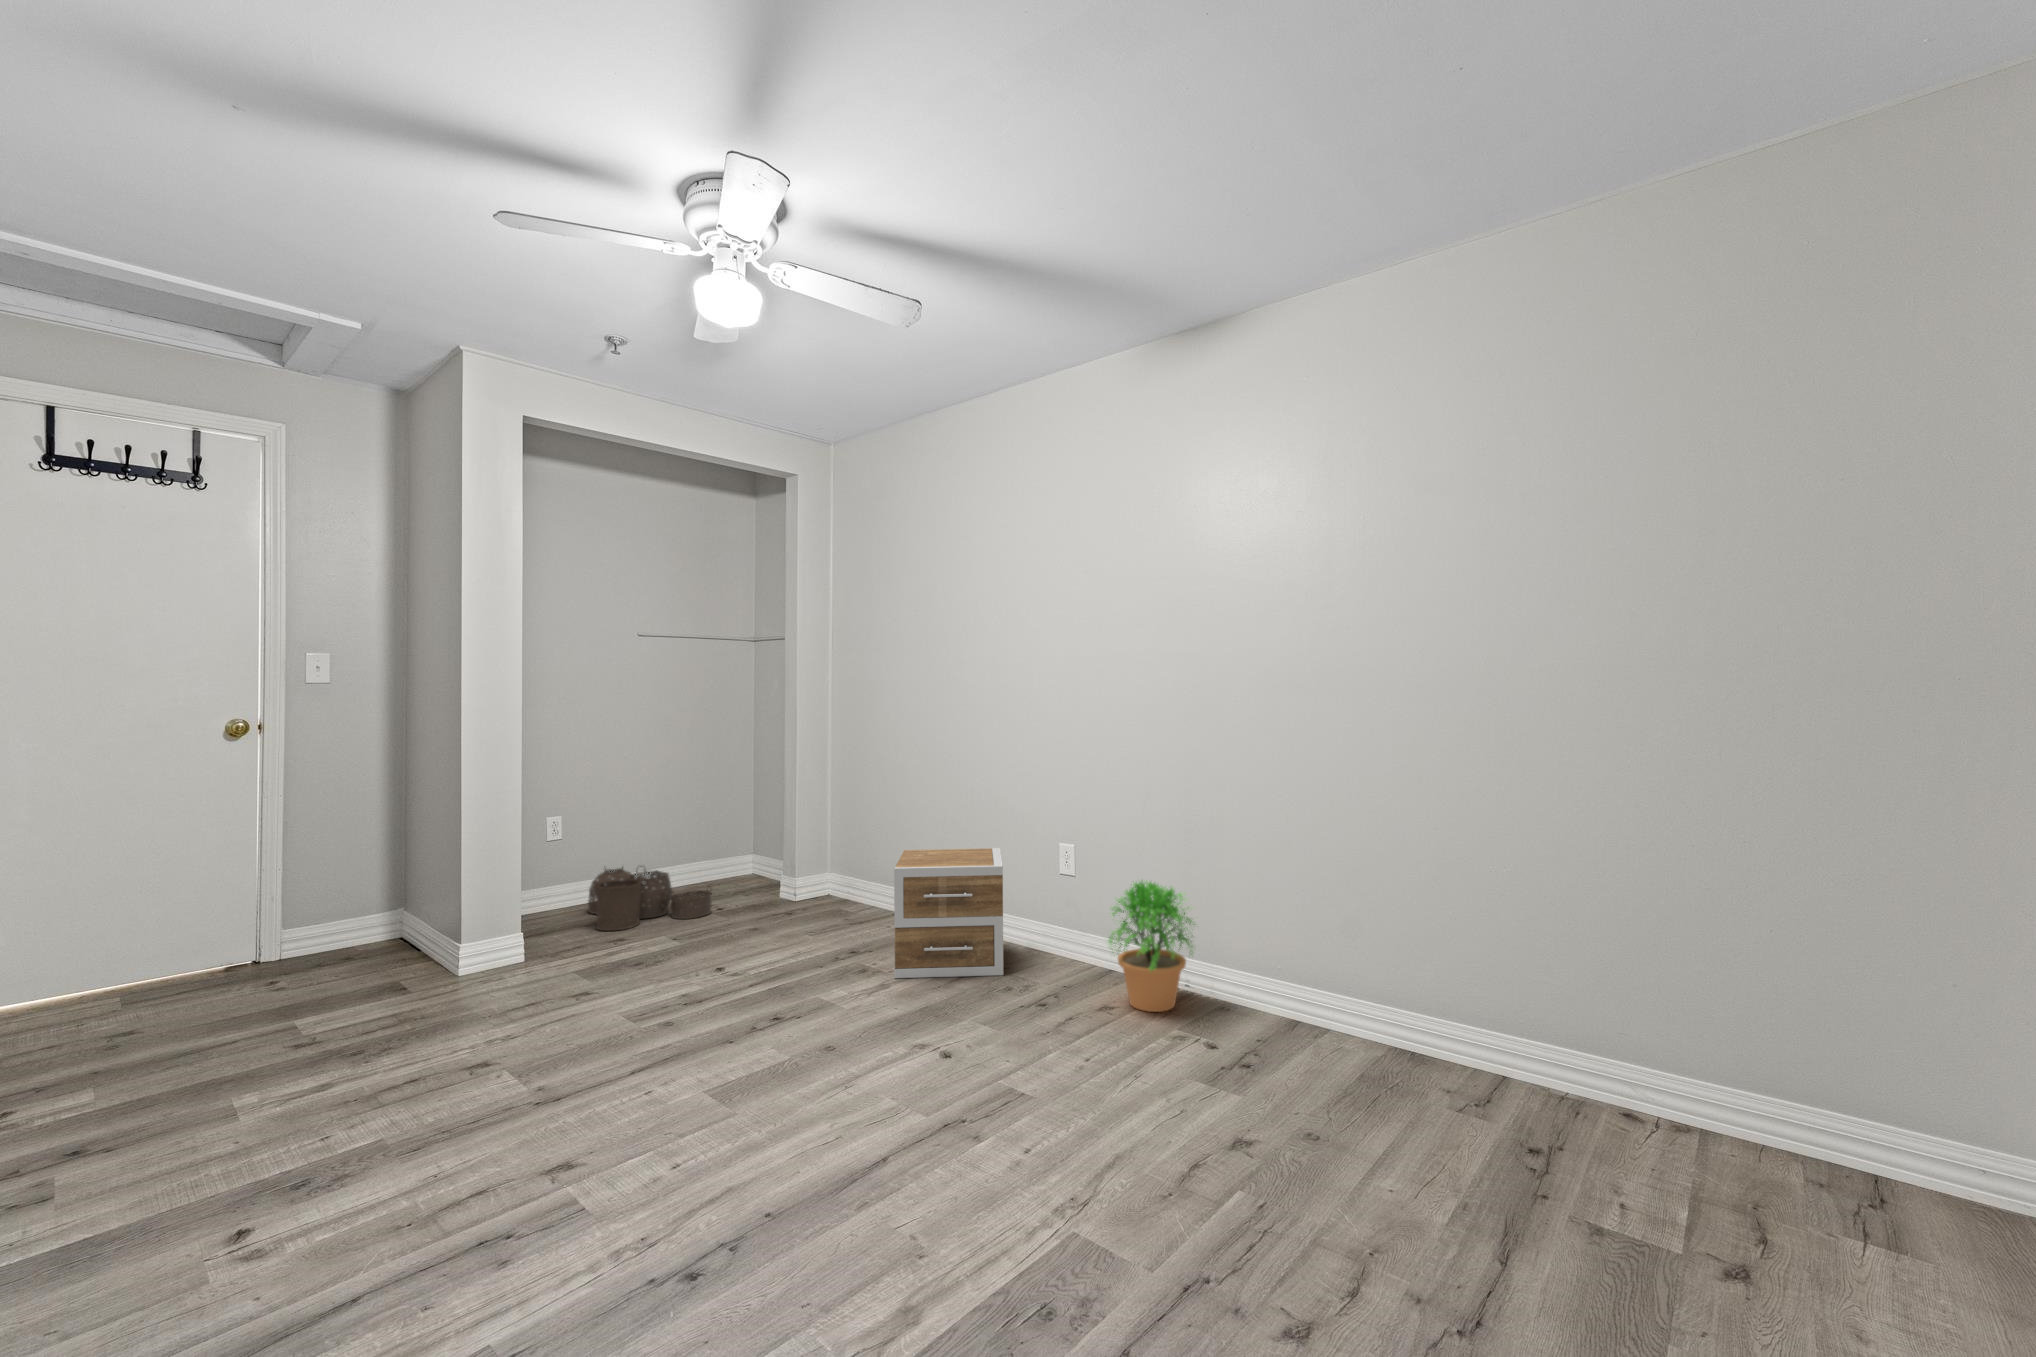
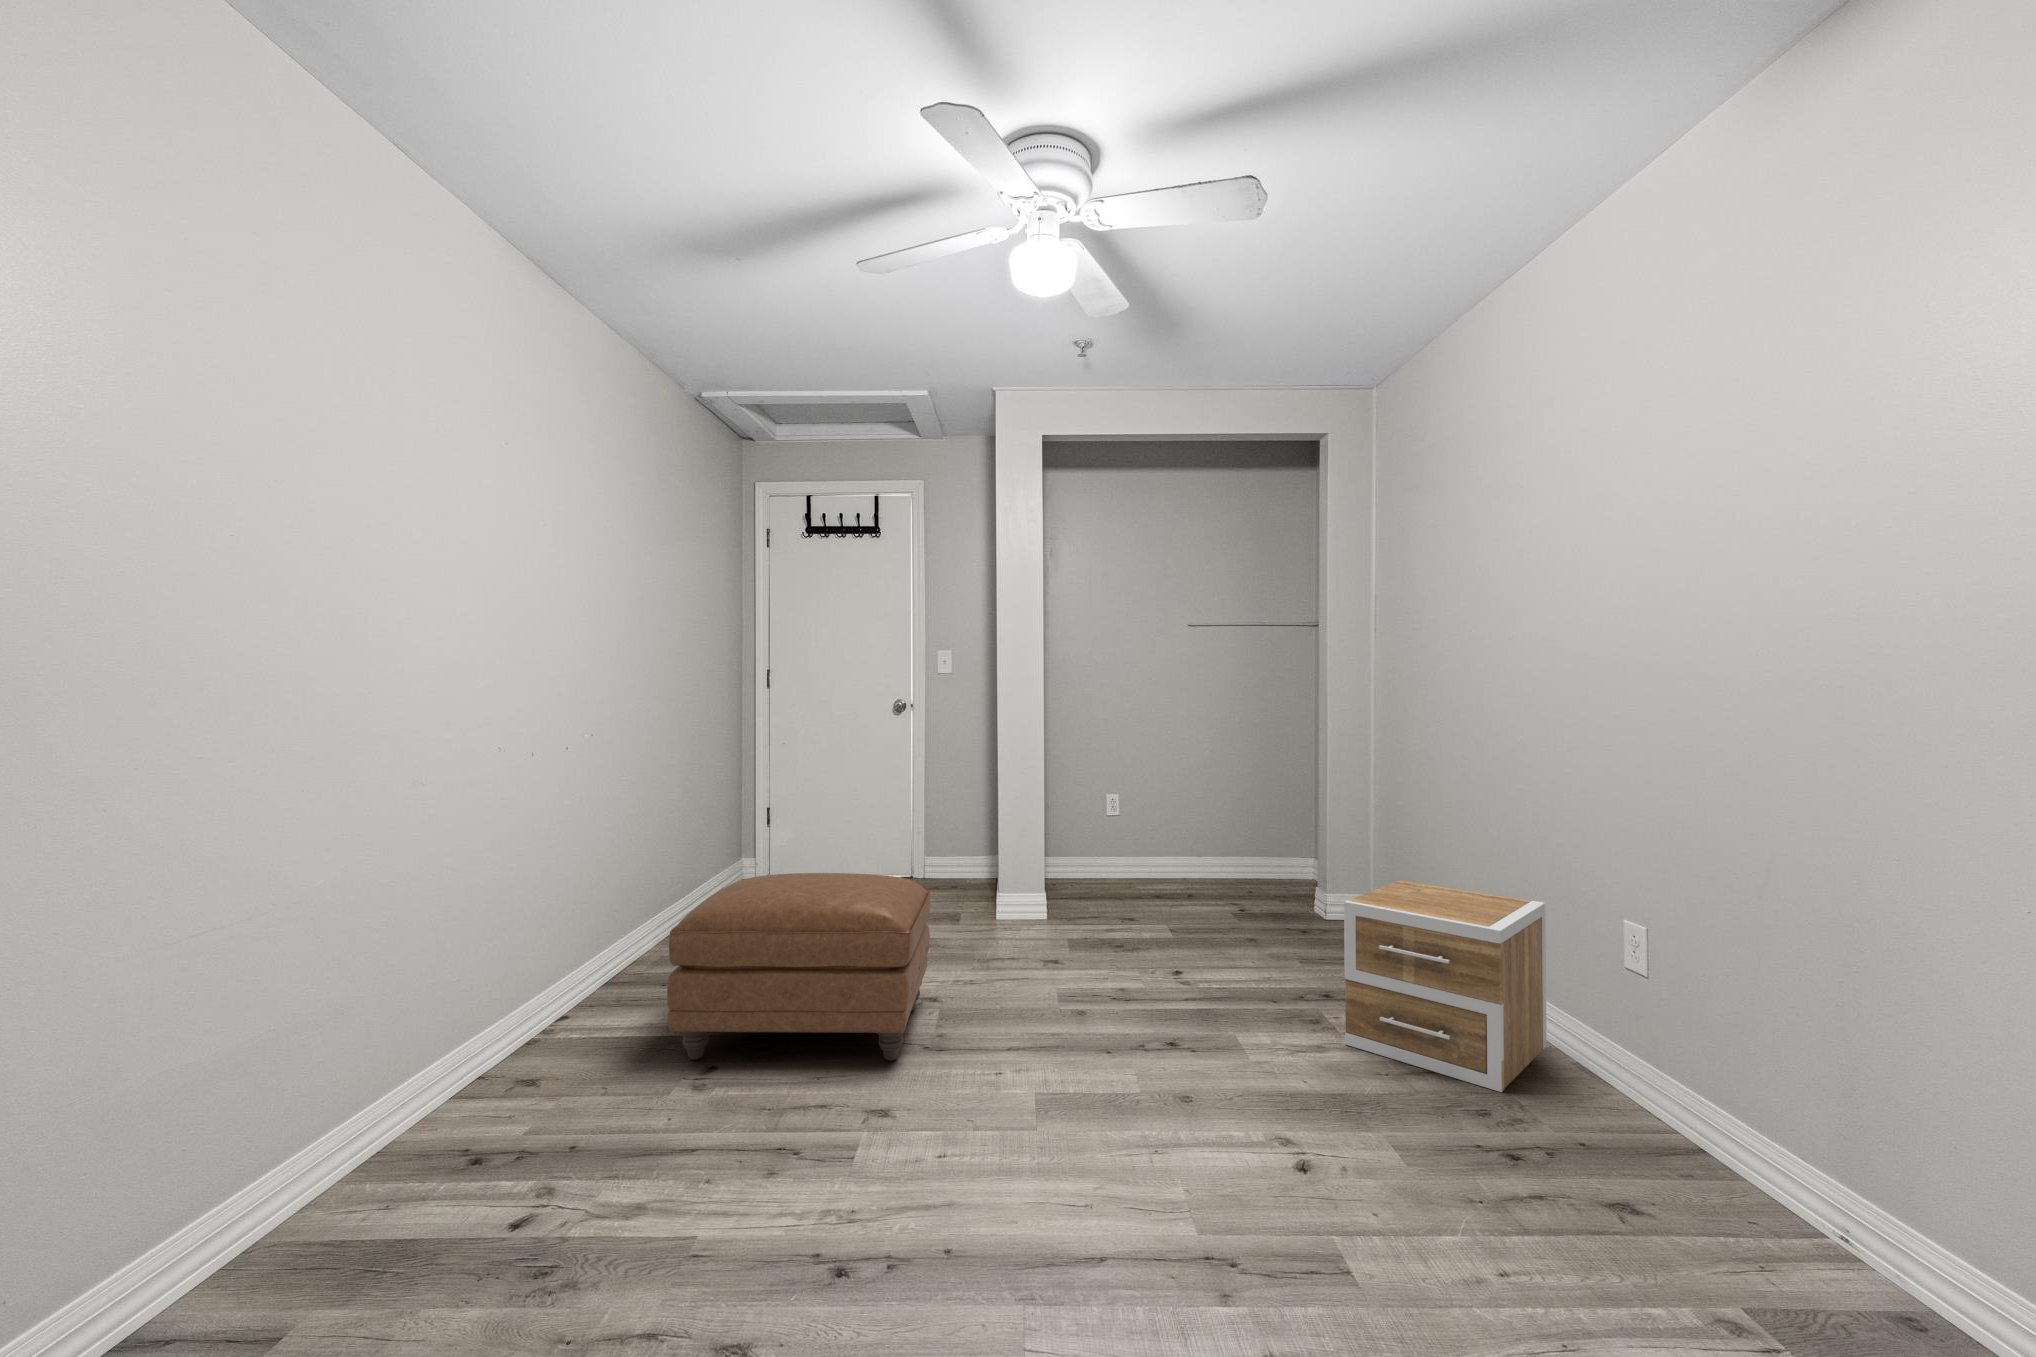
woven basket: present [588,866,711,931] -> none [1120,842,1234,912]
potted plant: present [1108,881,1195,1012] -> none [1627,1008,1875,1270]
ottoman: none [151,927,548,1237] -> present [667,873,930,1061]

